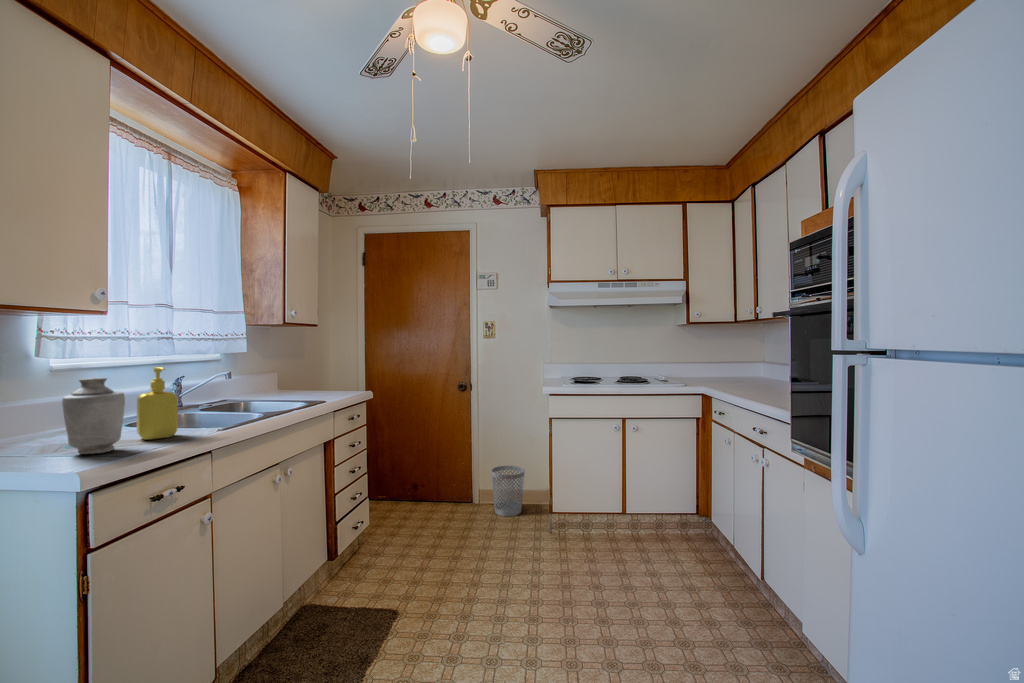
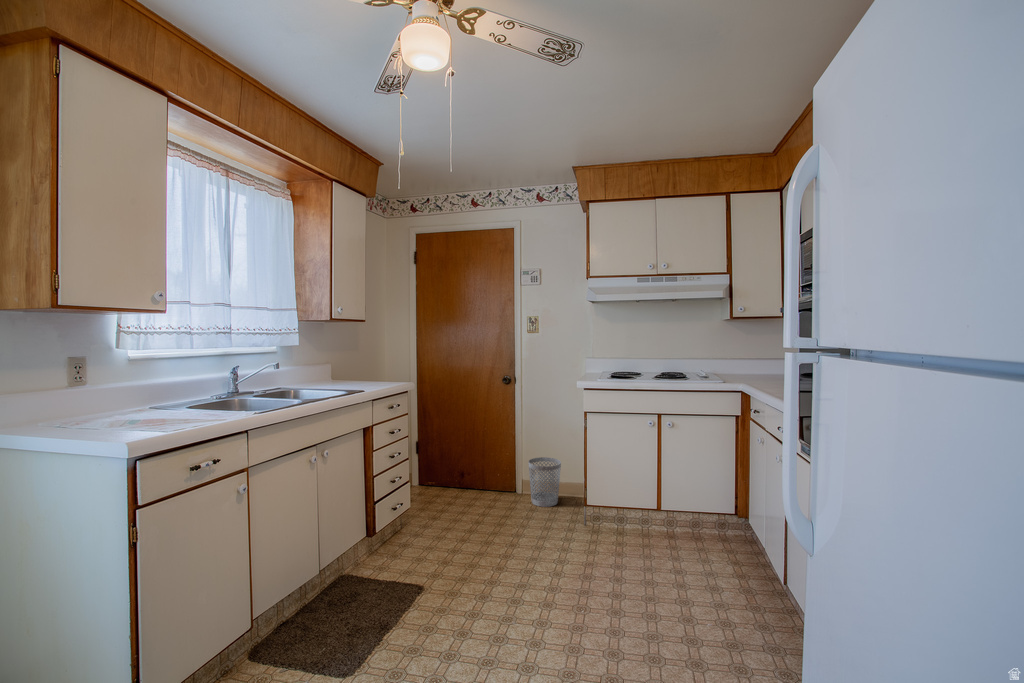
soap dispenser: present [137,367,178,440] -> none [187,357,219,419]
vase: present [62,378,125,454] -> none [121,365,171,429]

